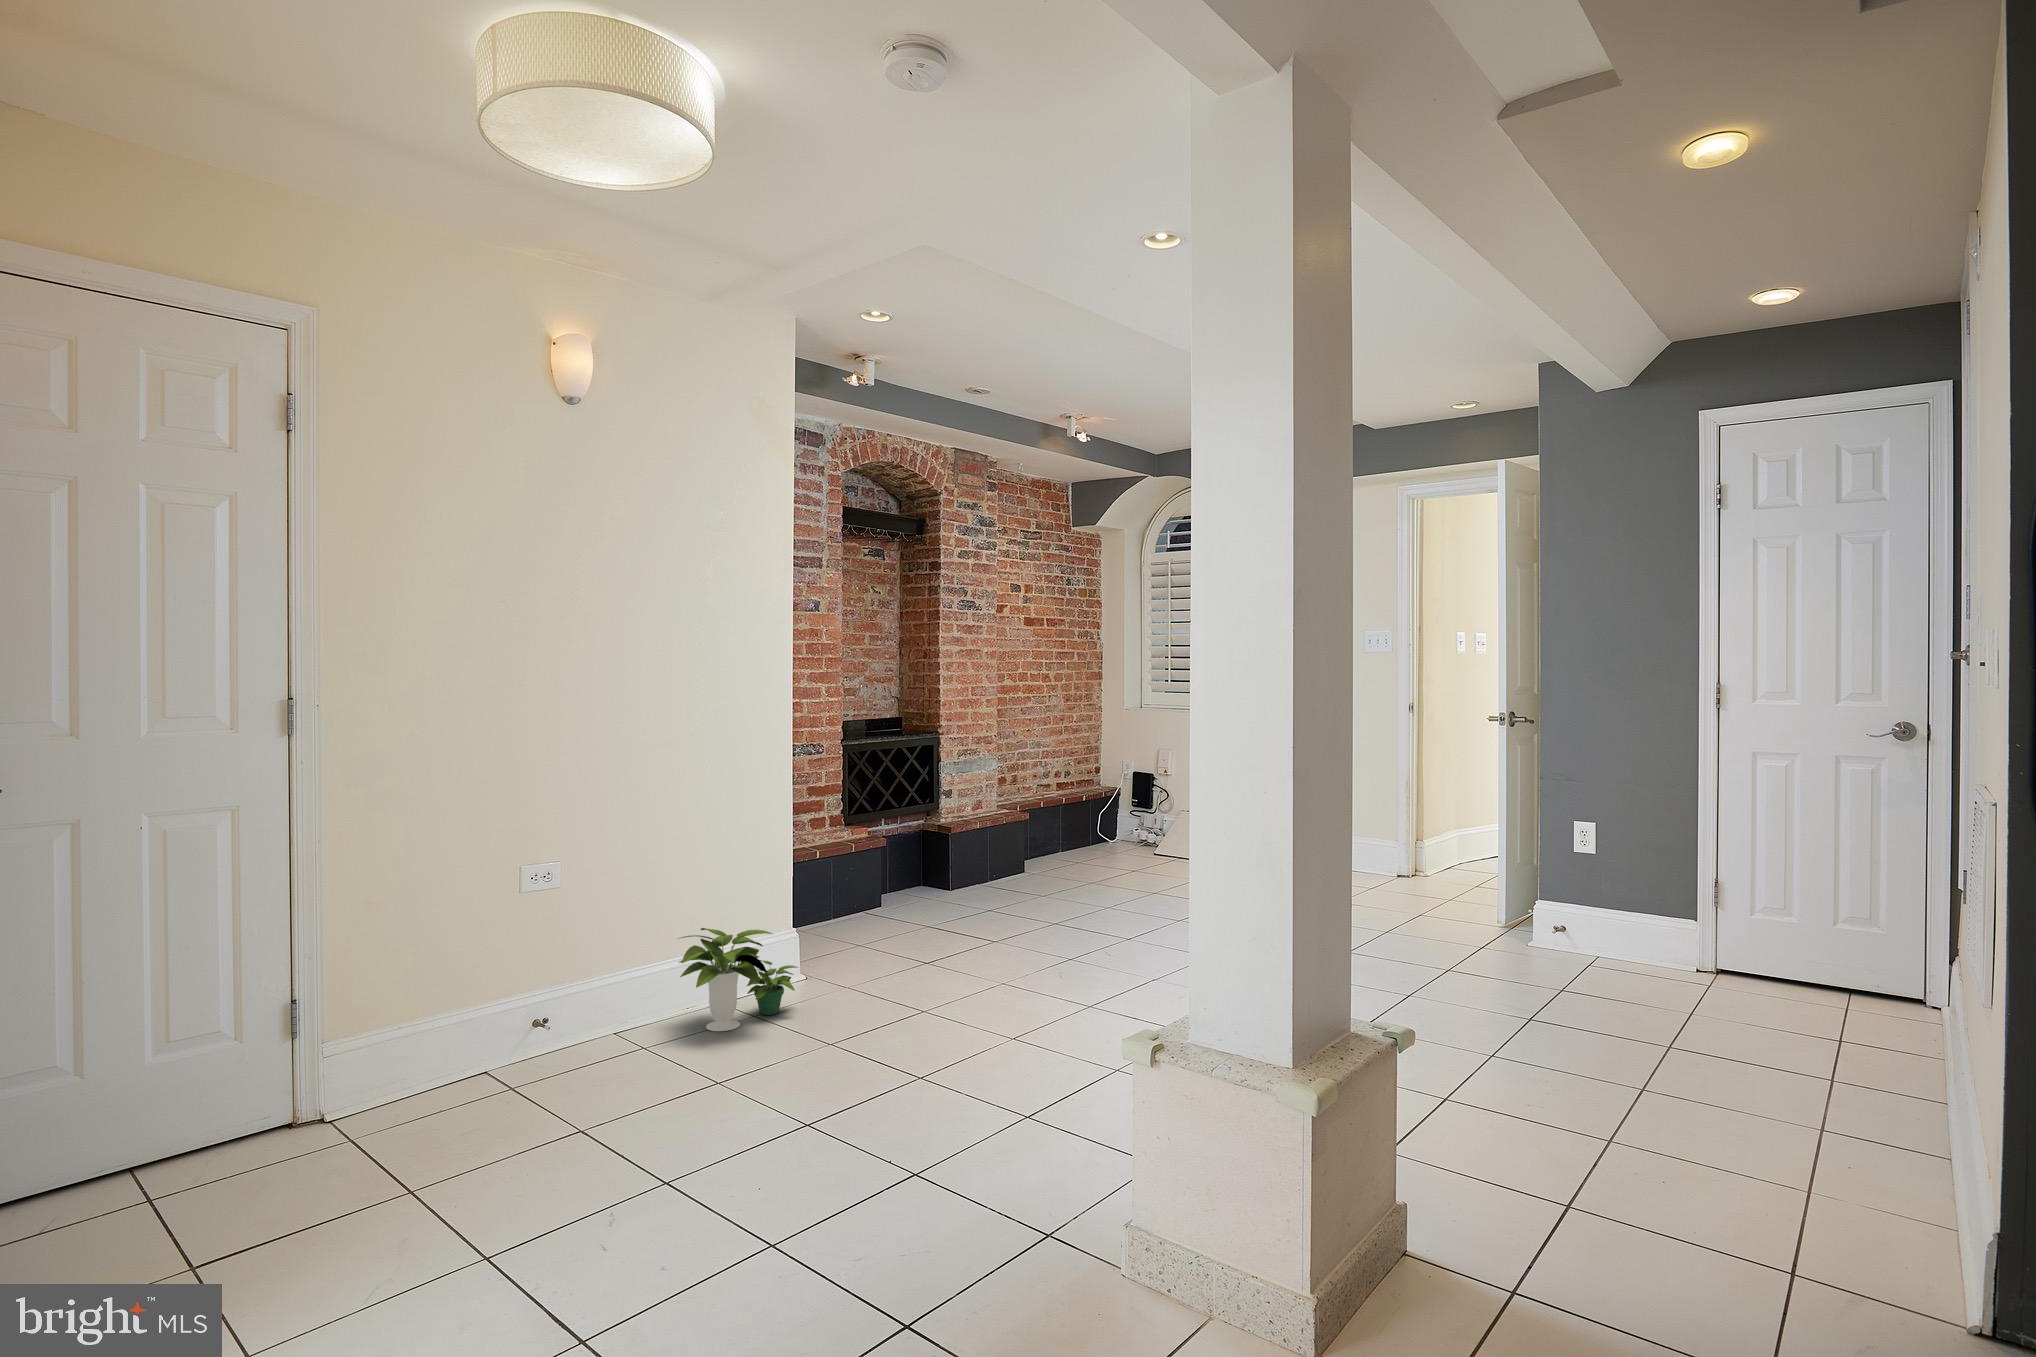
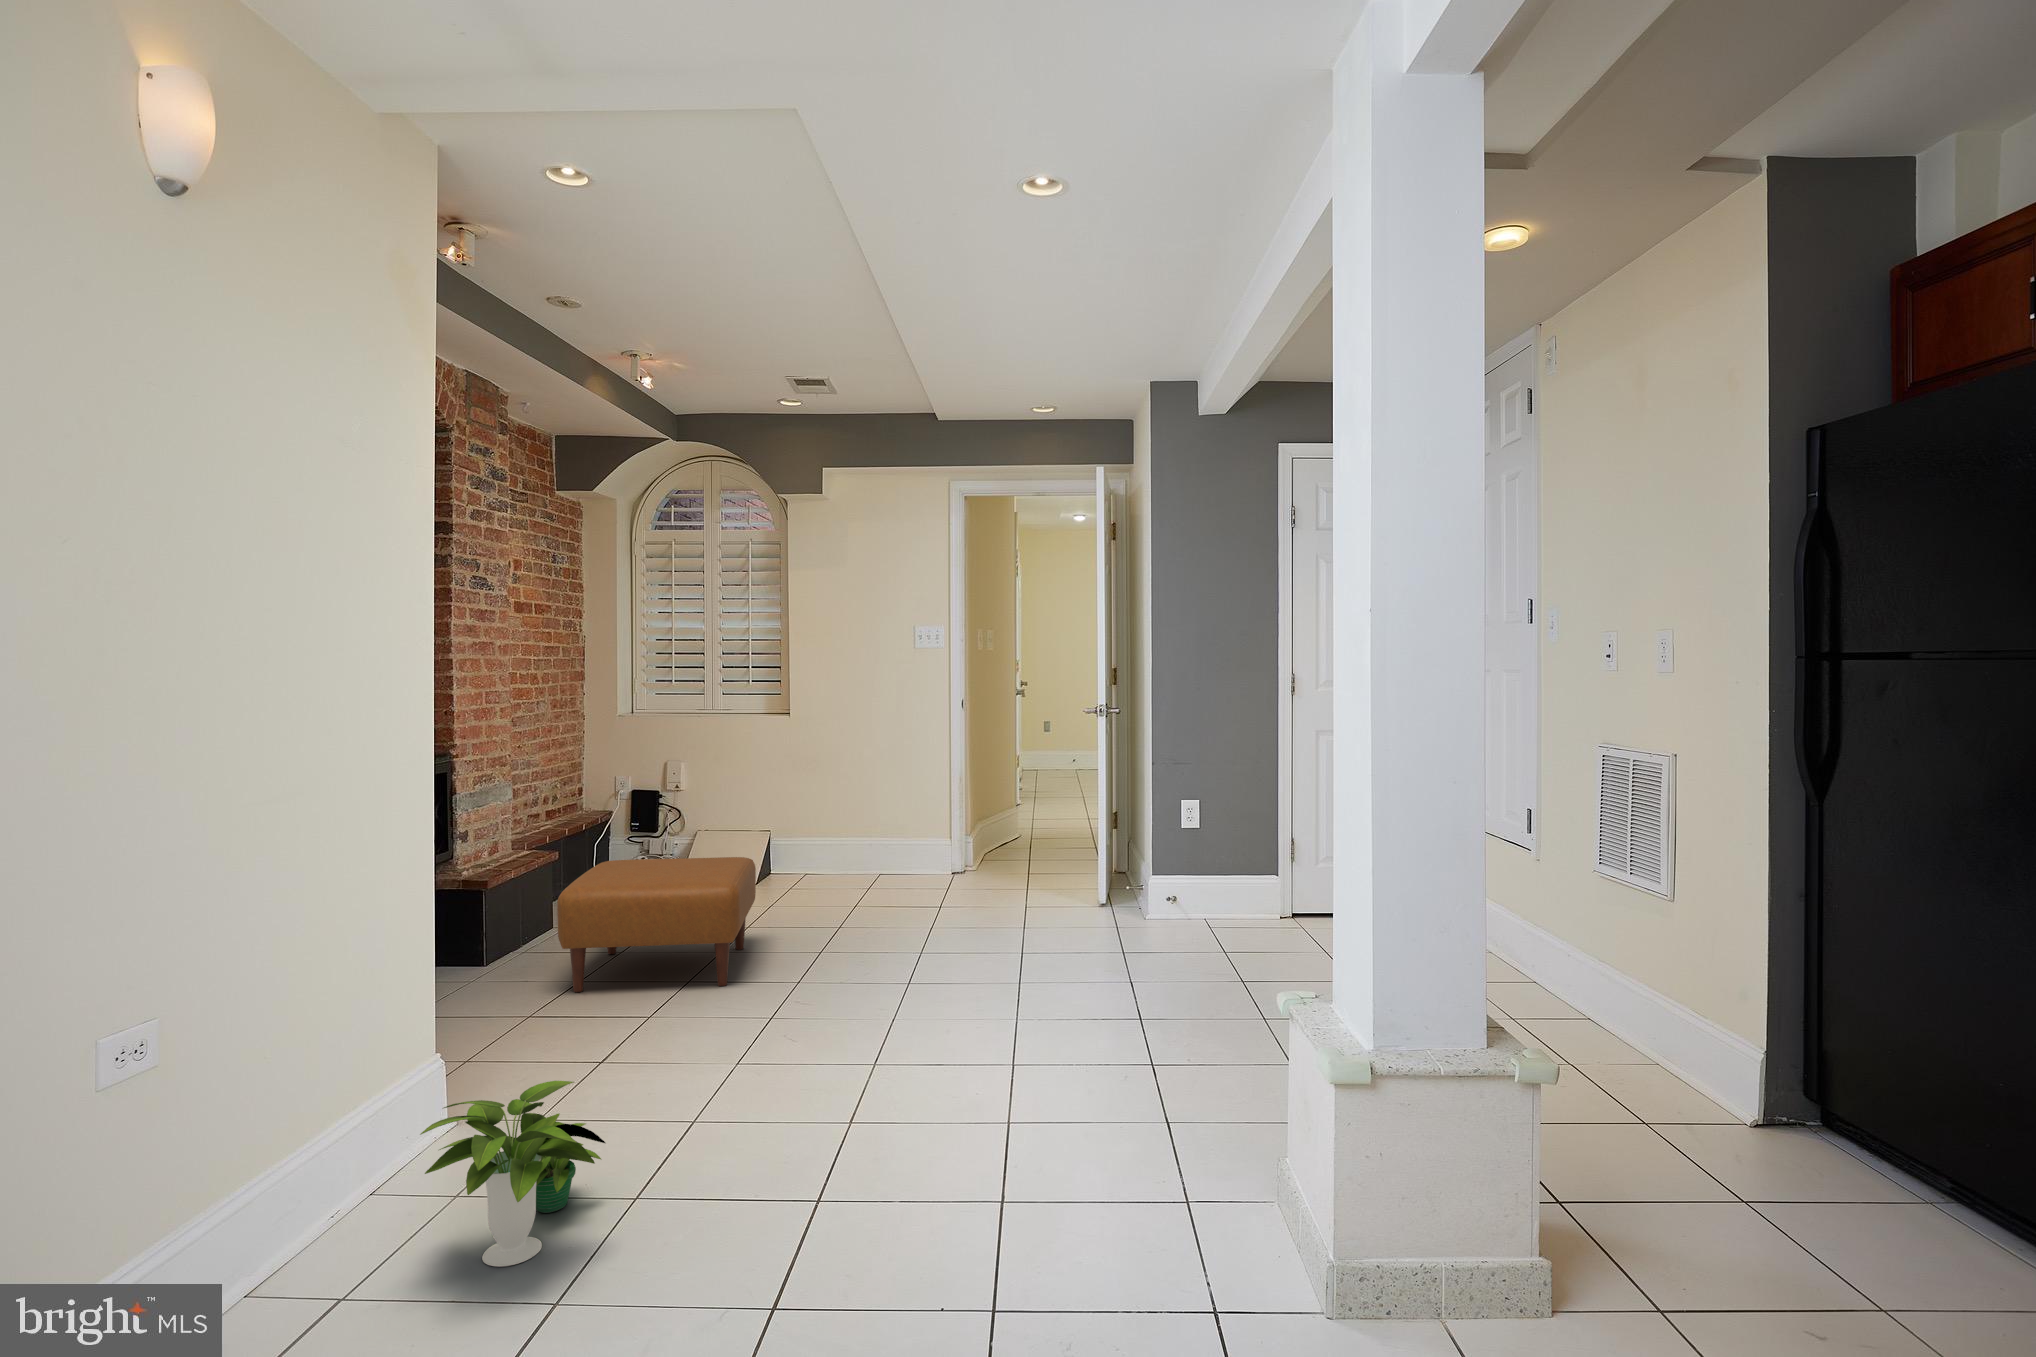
ottoman: none [952,819,1124,926] -> present [557,857,756,992]

